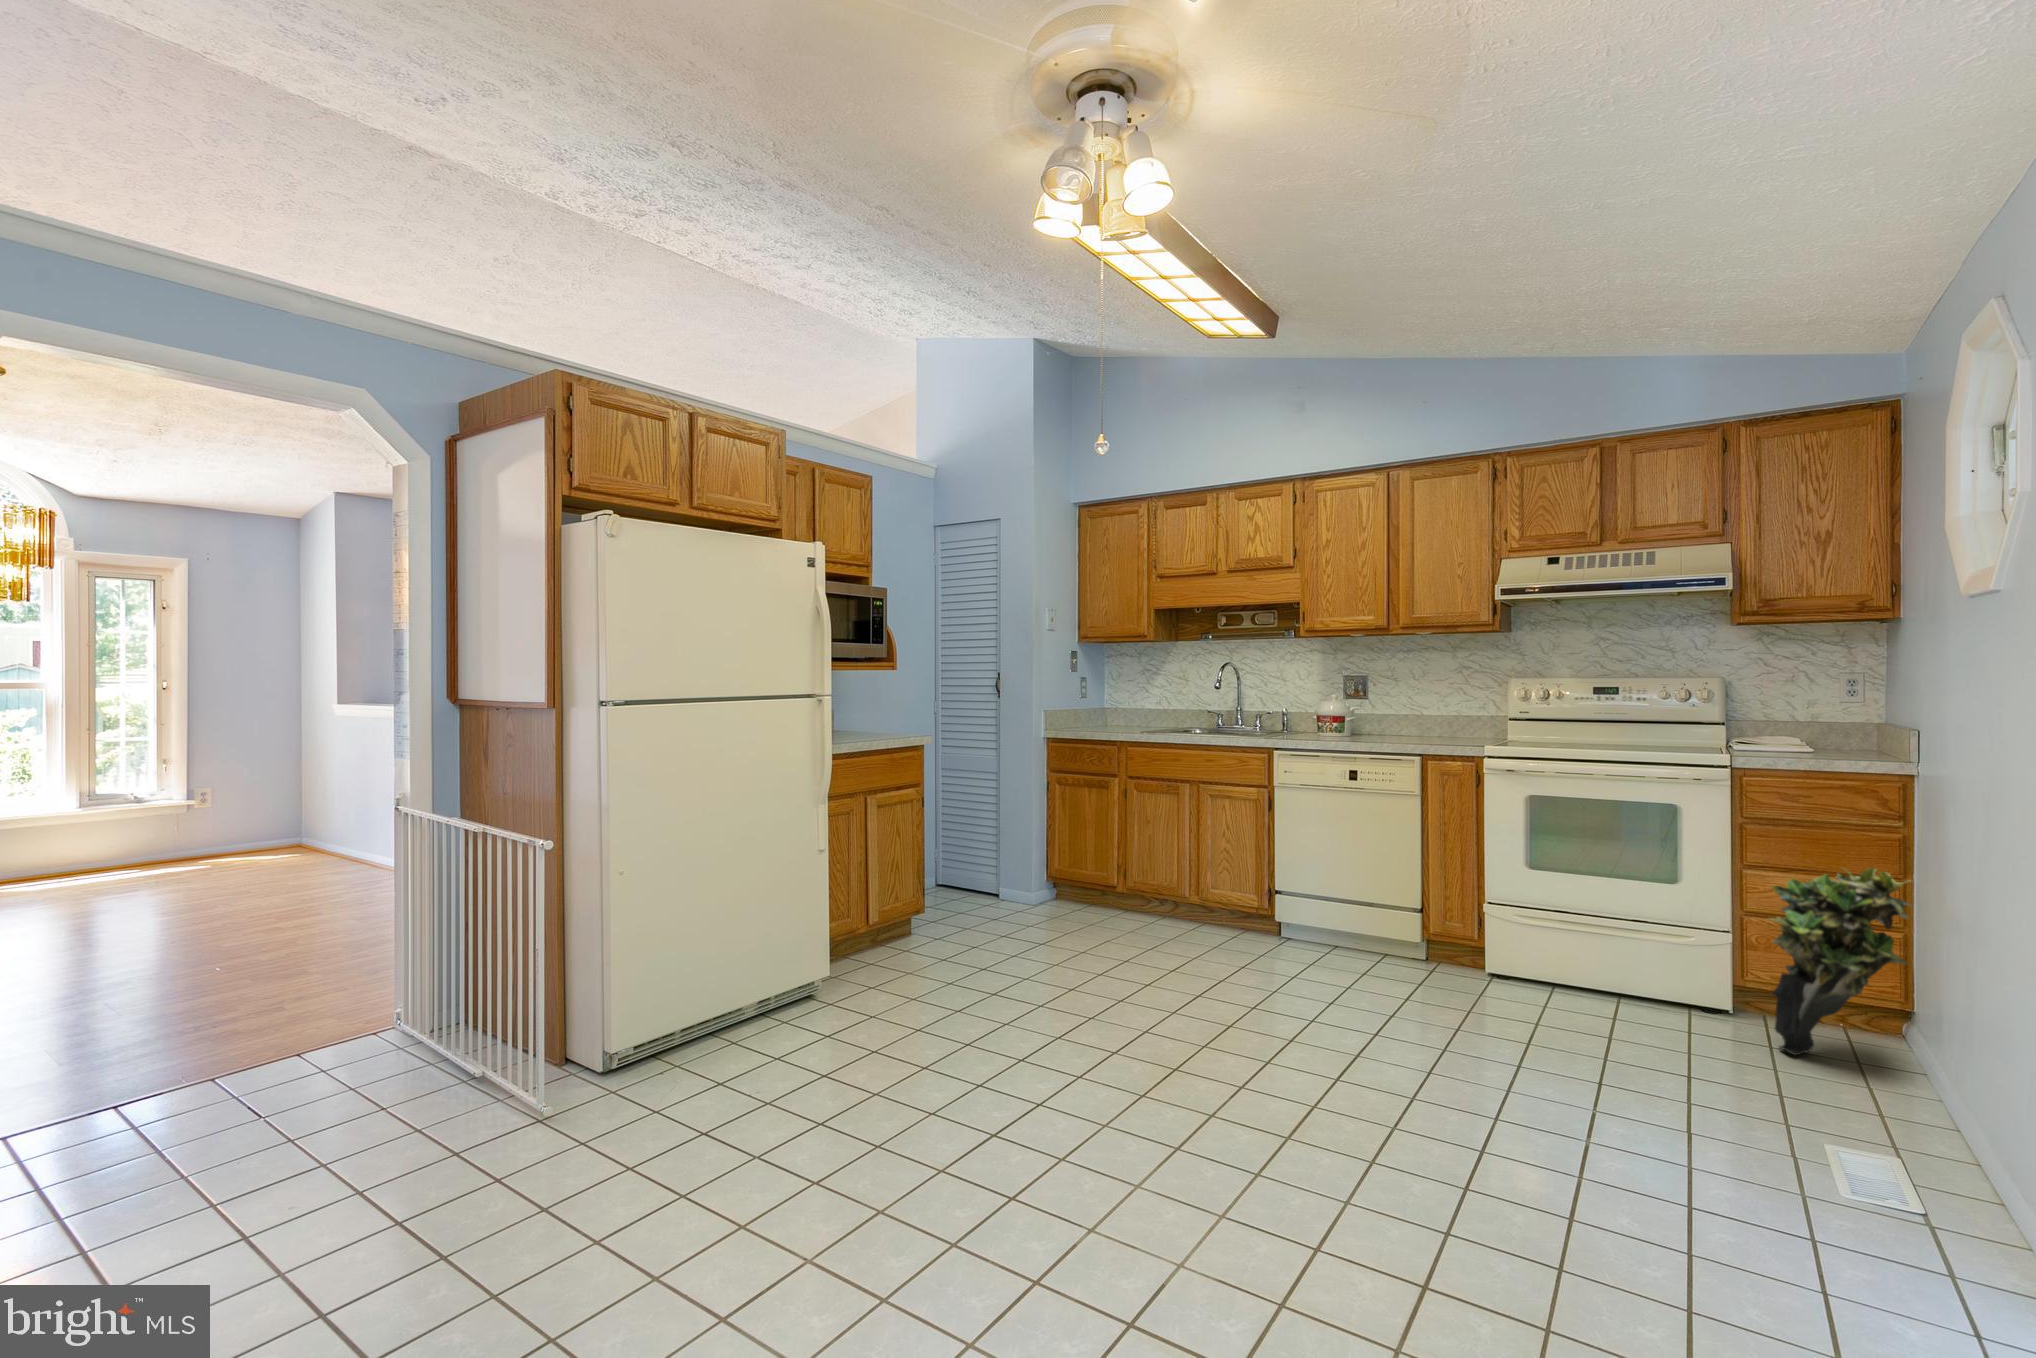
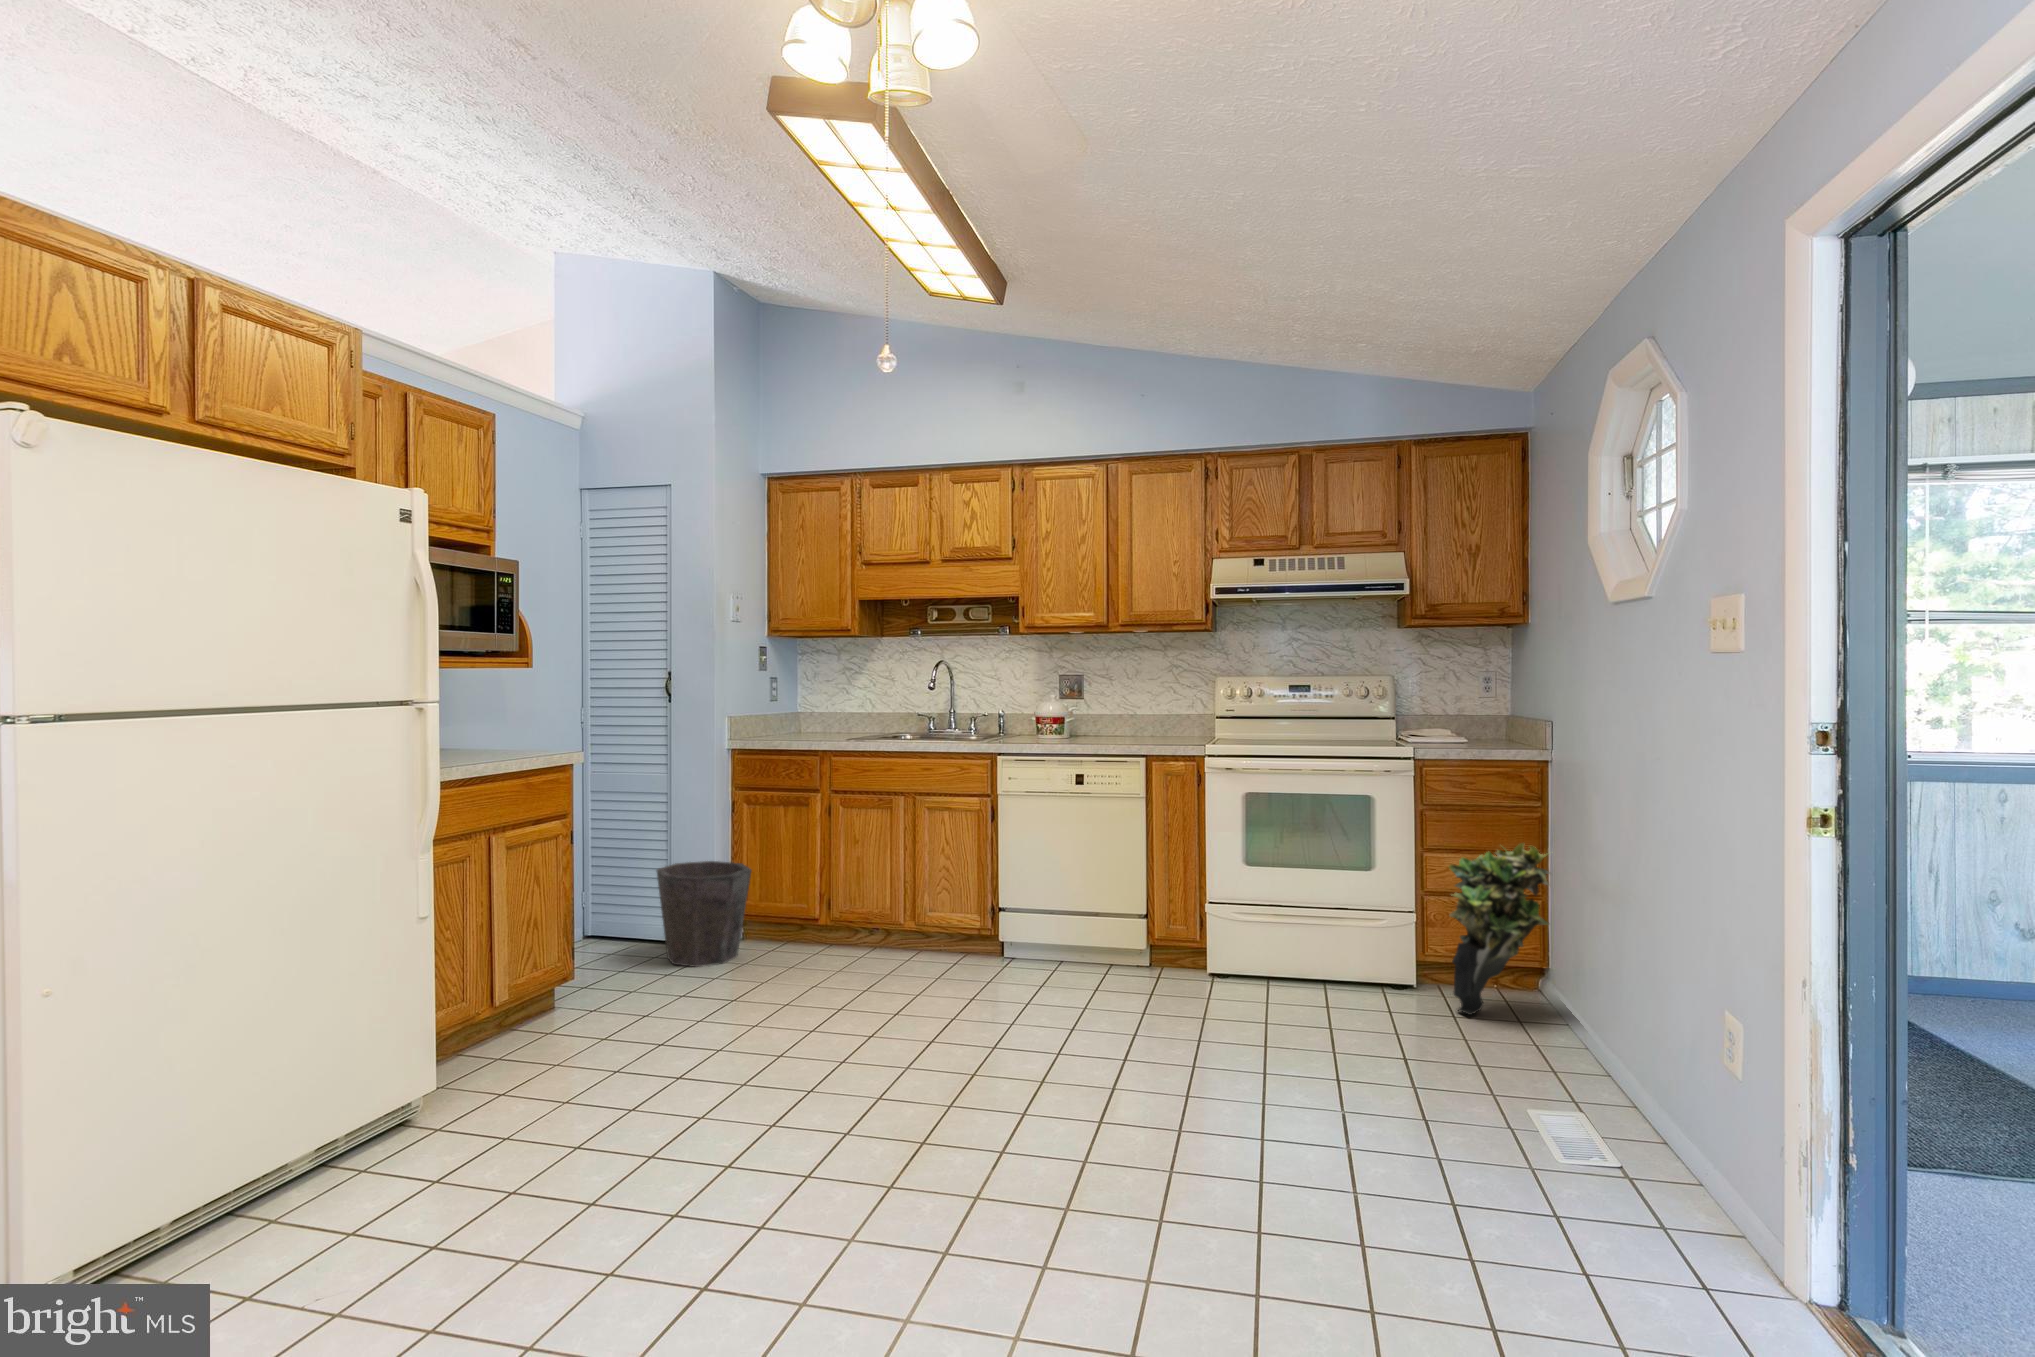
waste bin: none [980,832,1057,921] -> present [657,861,752,967]

